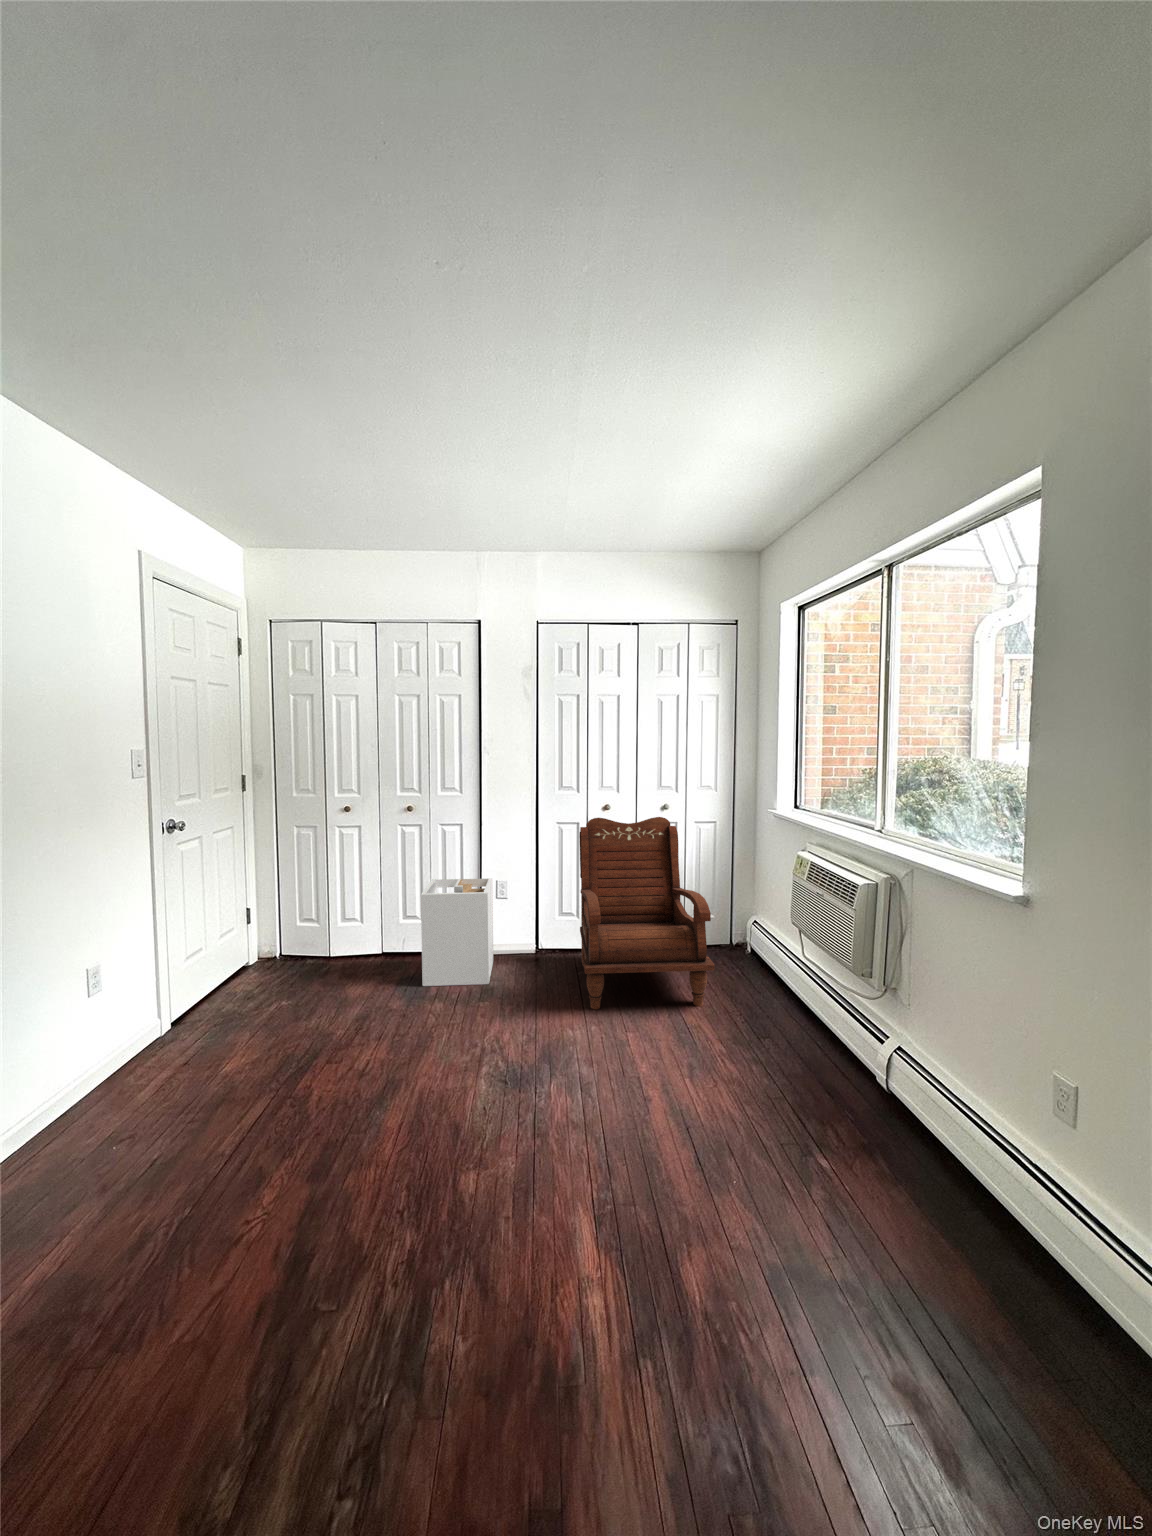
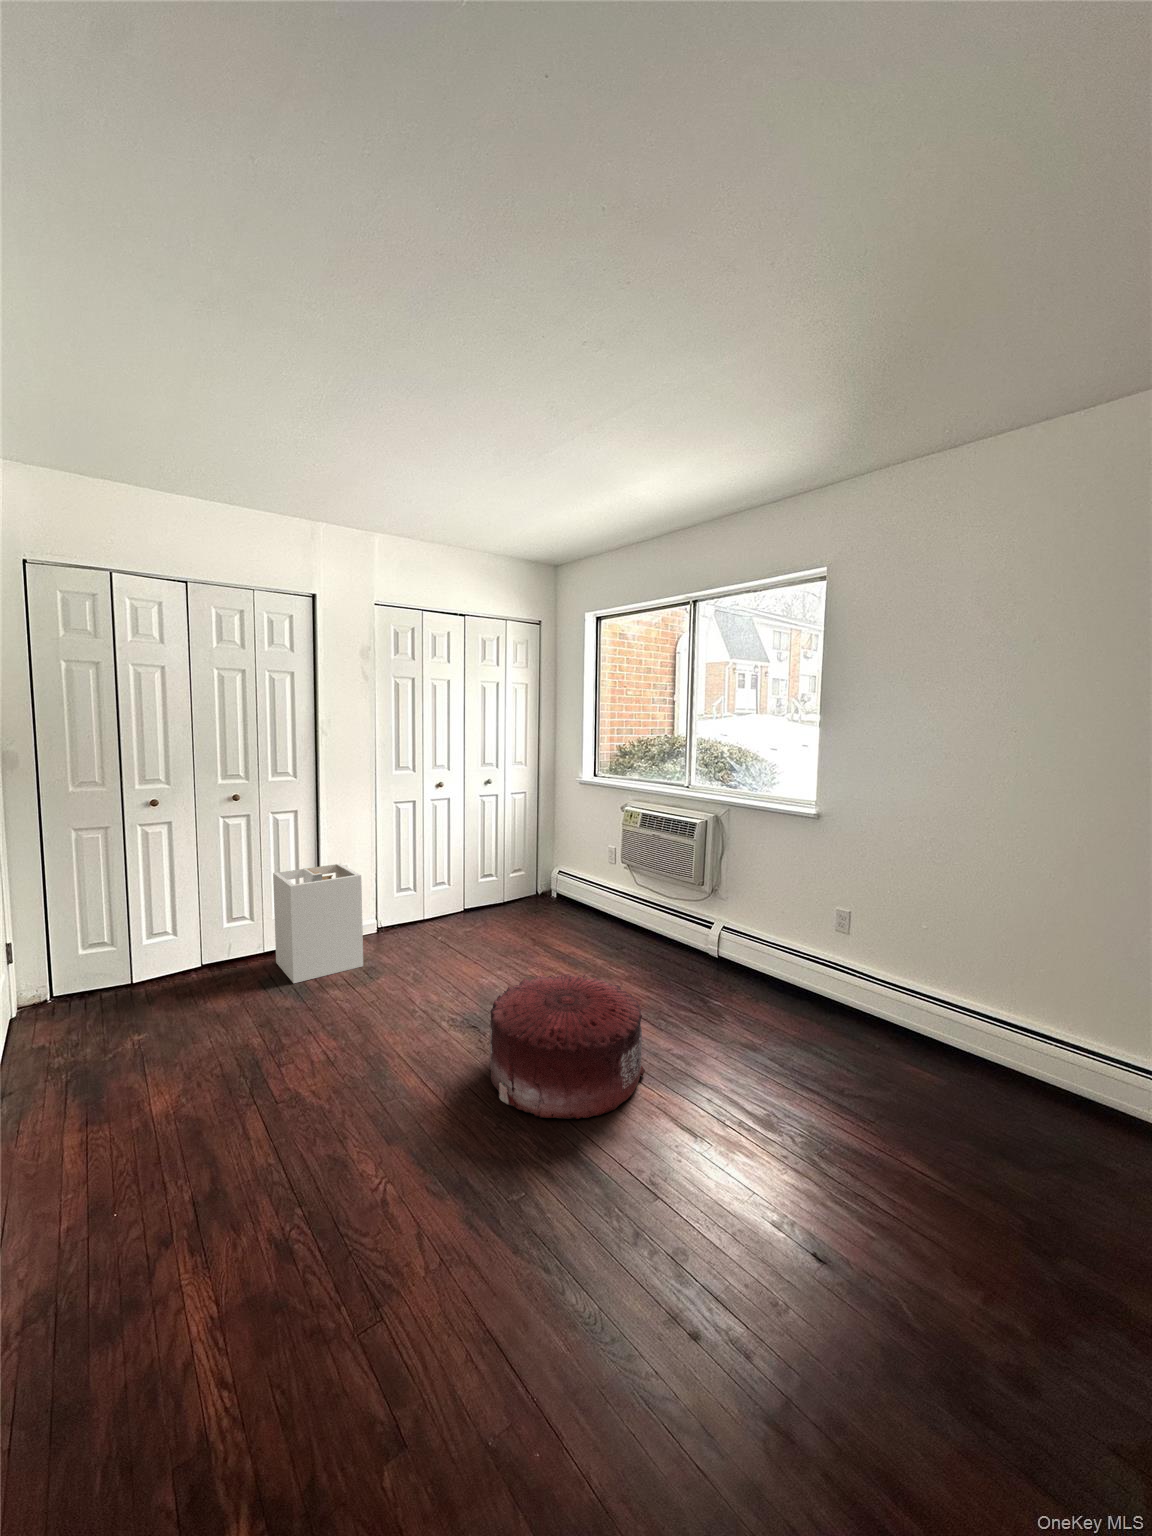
armchair: present [579,817,715,1009] -> none [422,790,572,961]
pouf: none [418,1050,621,1280] -> present [490,974,645,1119]

